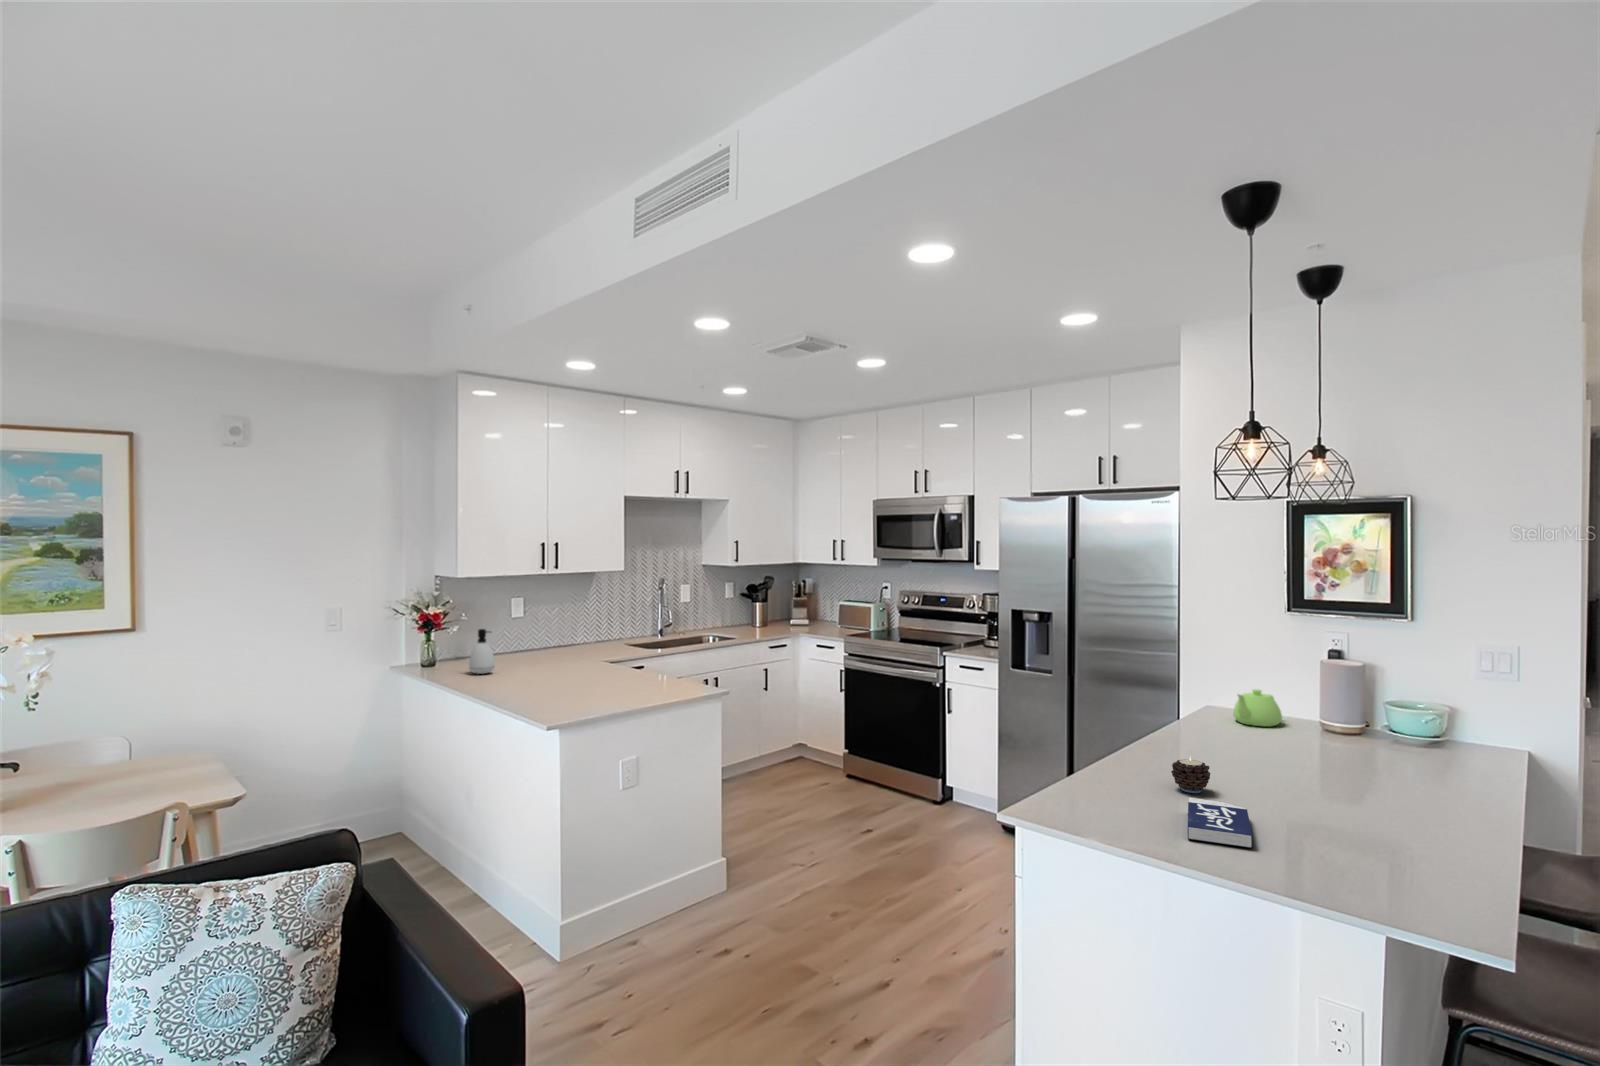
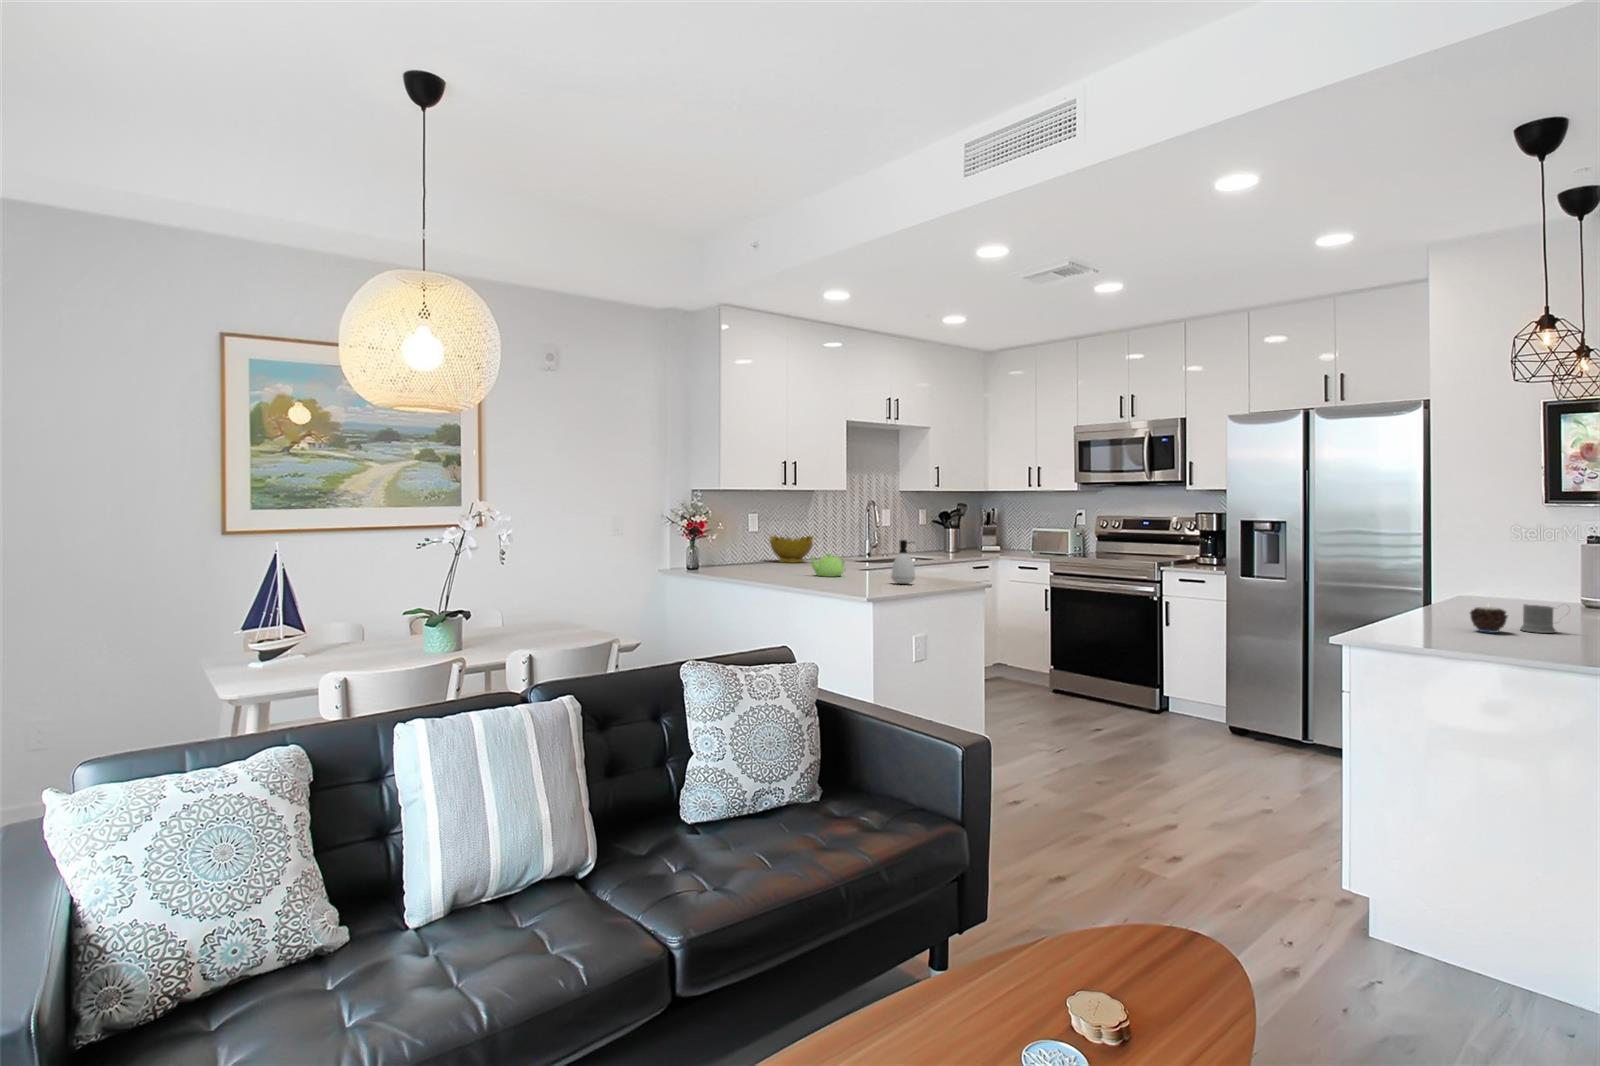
decorative bowl: none [538,616,588,649] -> present [769,534,813,563]
soap dispenser: present [469,629,495,674] -> present [891,540,915,584]
teapot: present [1233,689,1282,727] -> present [811,554,845,577]
mug: none [1229,754,1279,793] -> present [1521,604,1556,633]
book: present [1188,798,1252,848] -> none [1495,630,1568,654]

